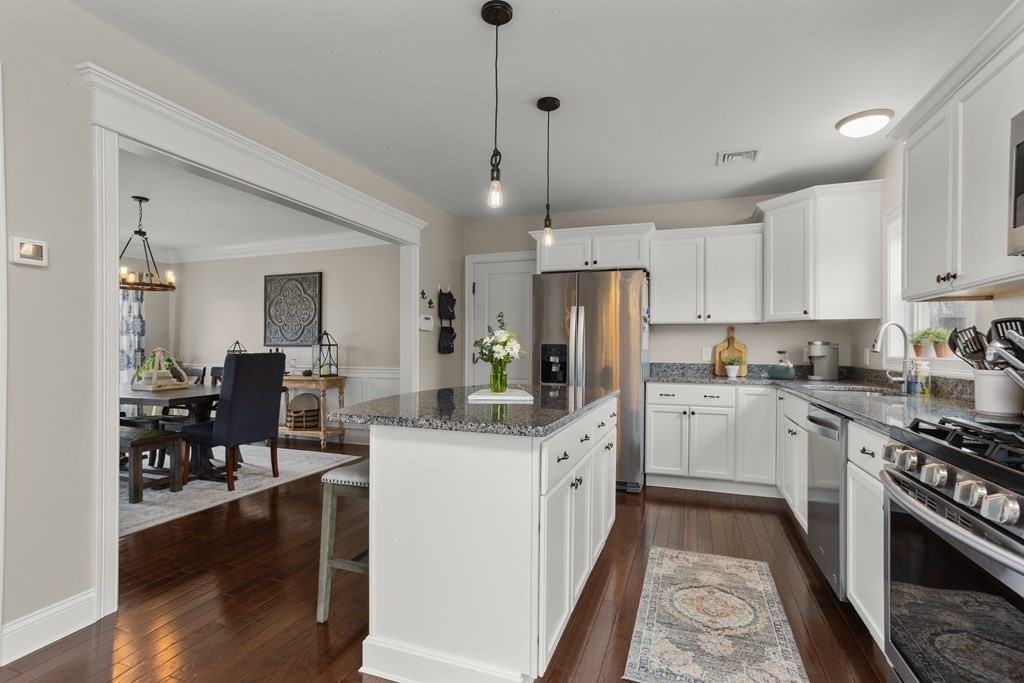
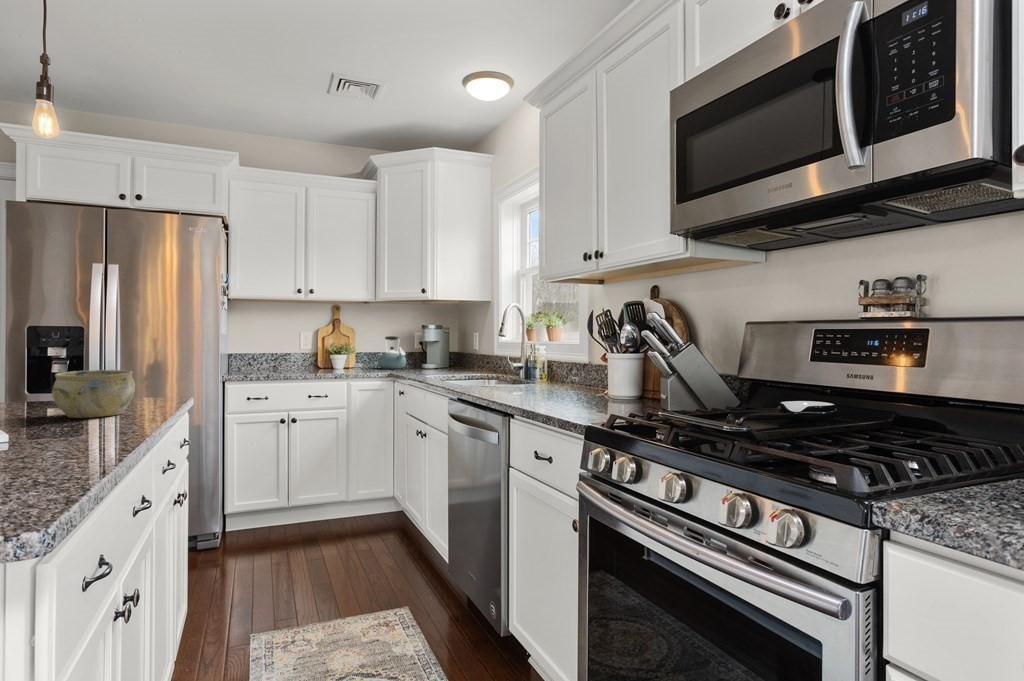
ceramic bowl: none [552,368,588,393] -> present [52,370,135,418]

